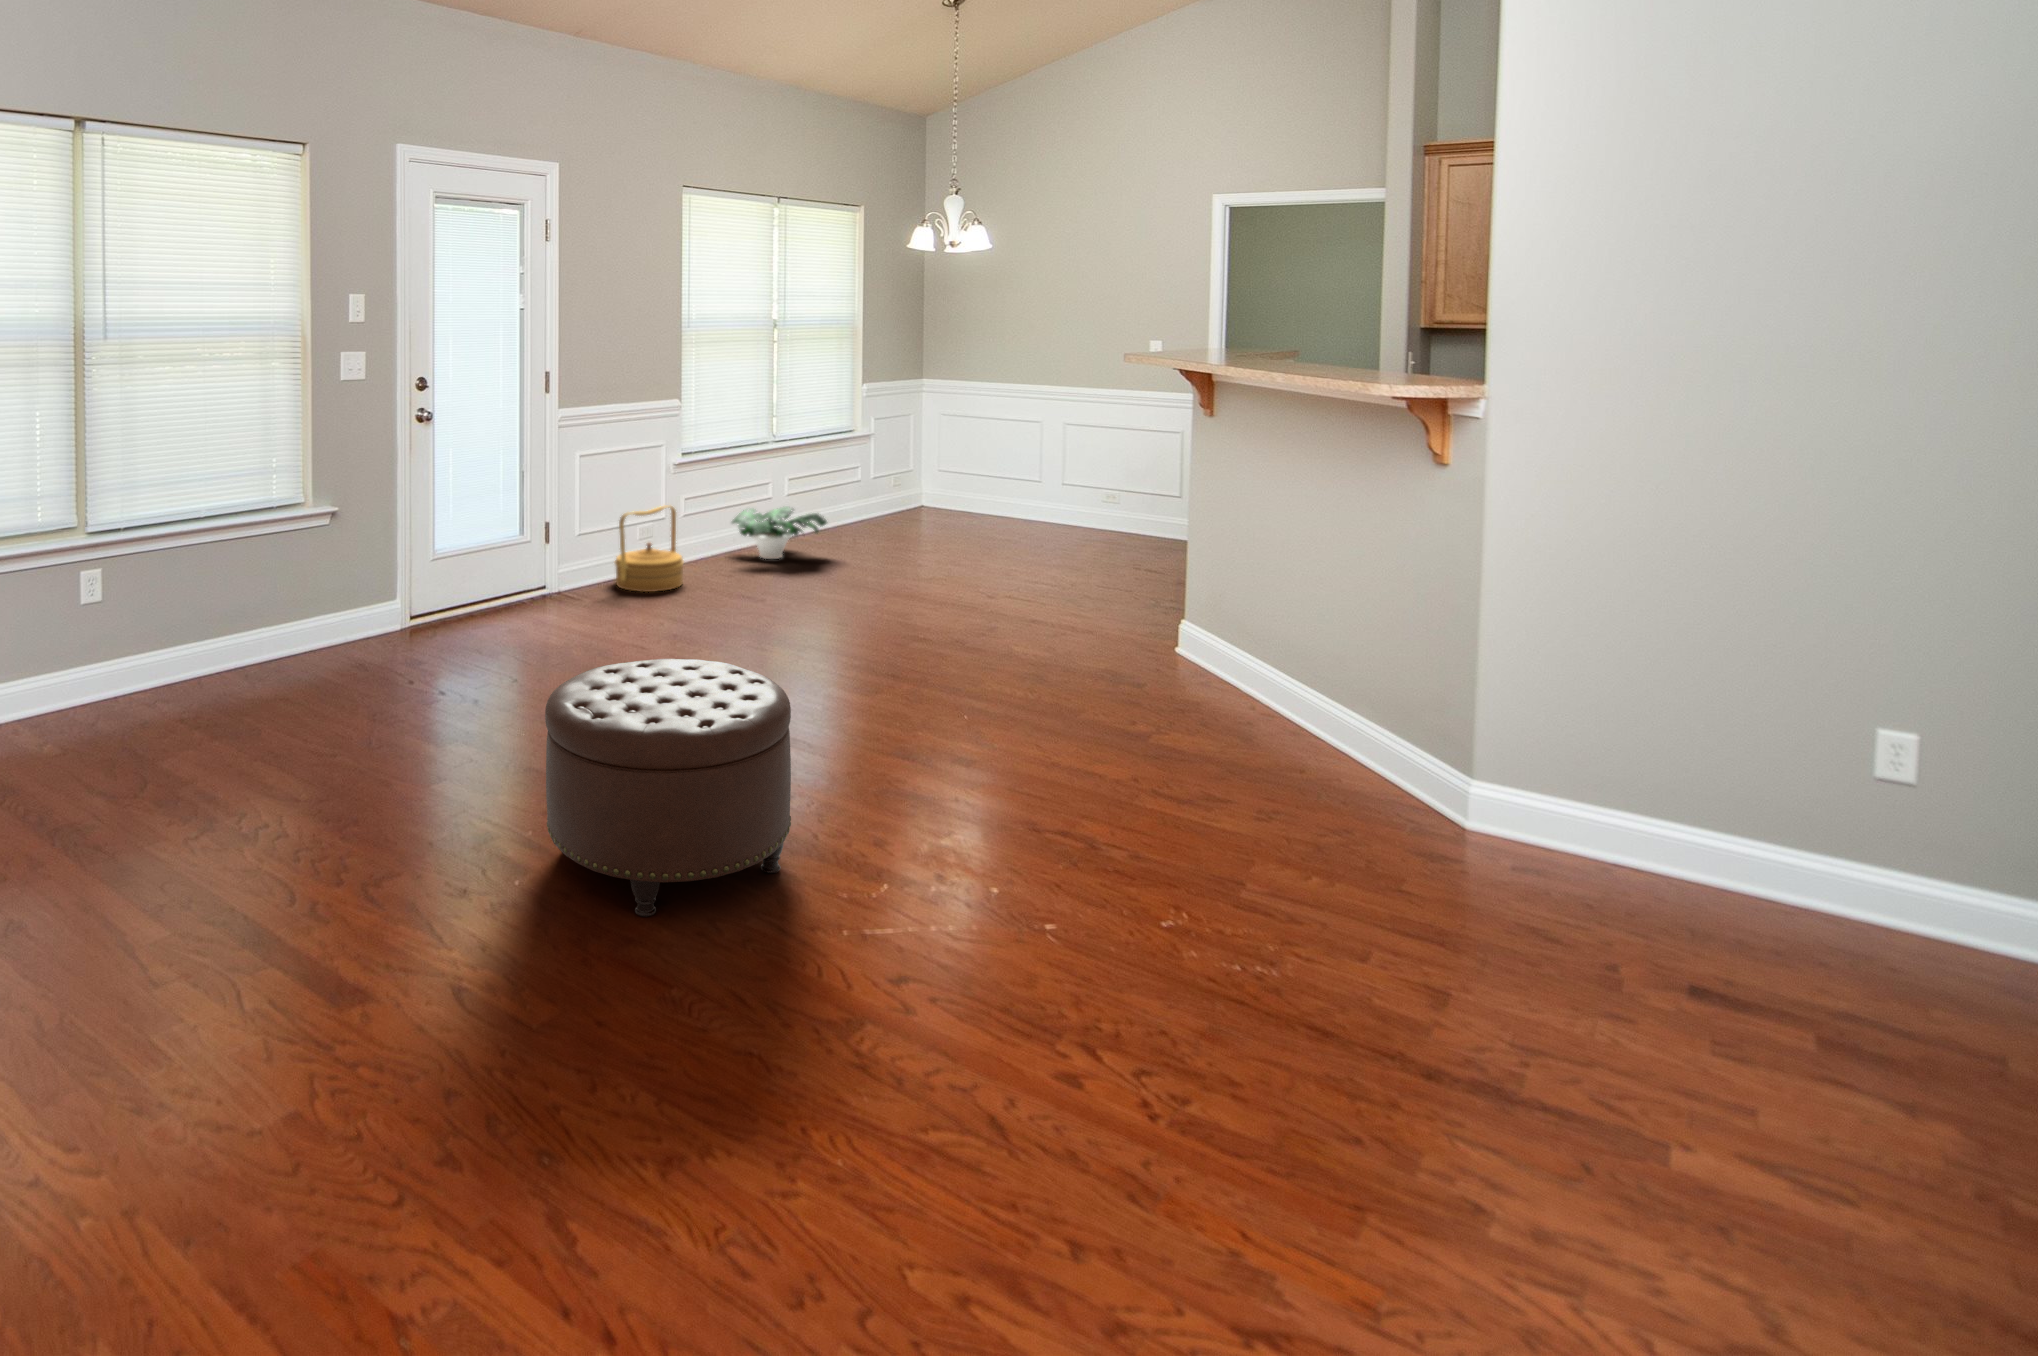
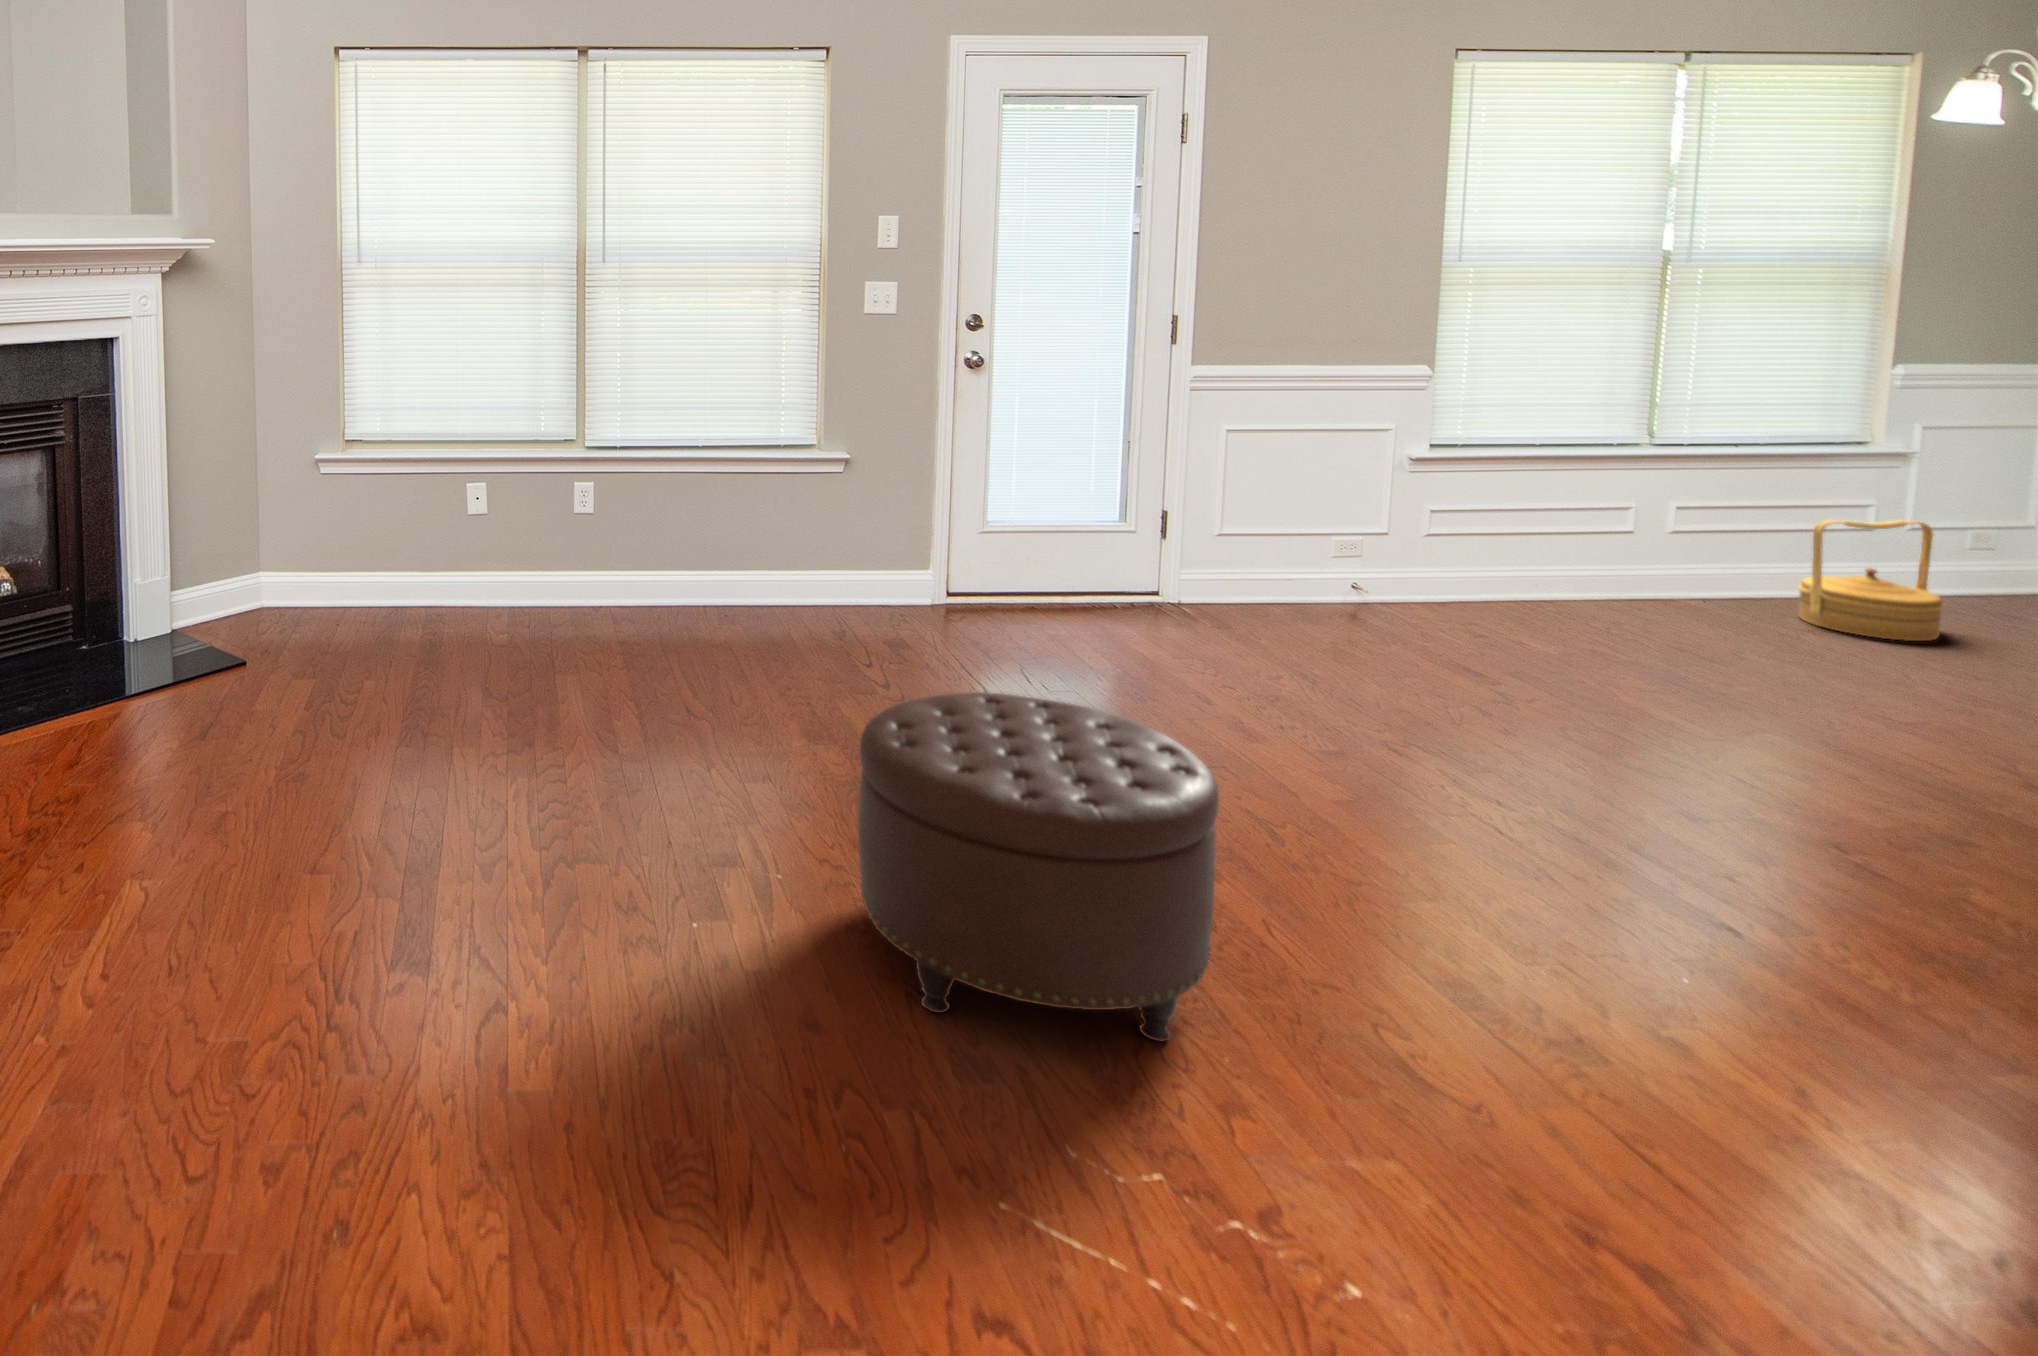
woven basket: present [614,505,684,592] -> present [1798,520,1944,641]
potted plant: present [732,506,827,559] -> none [1519,547,1729,636]

